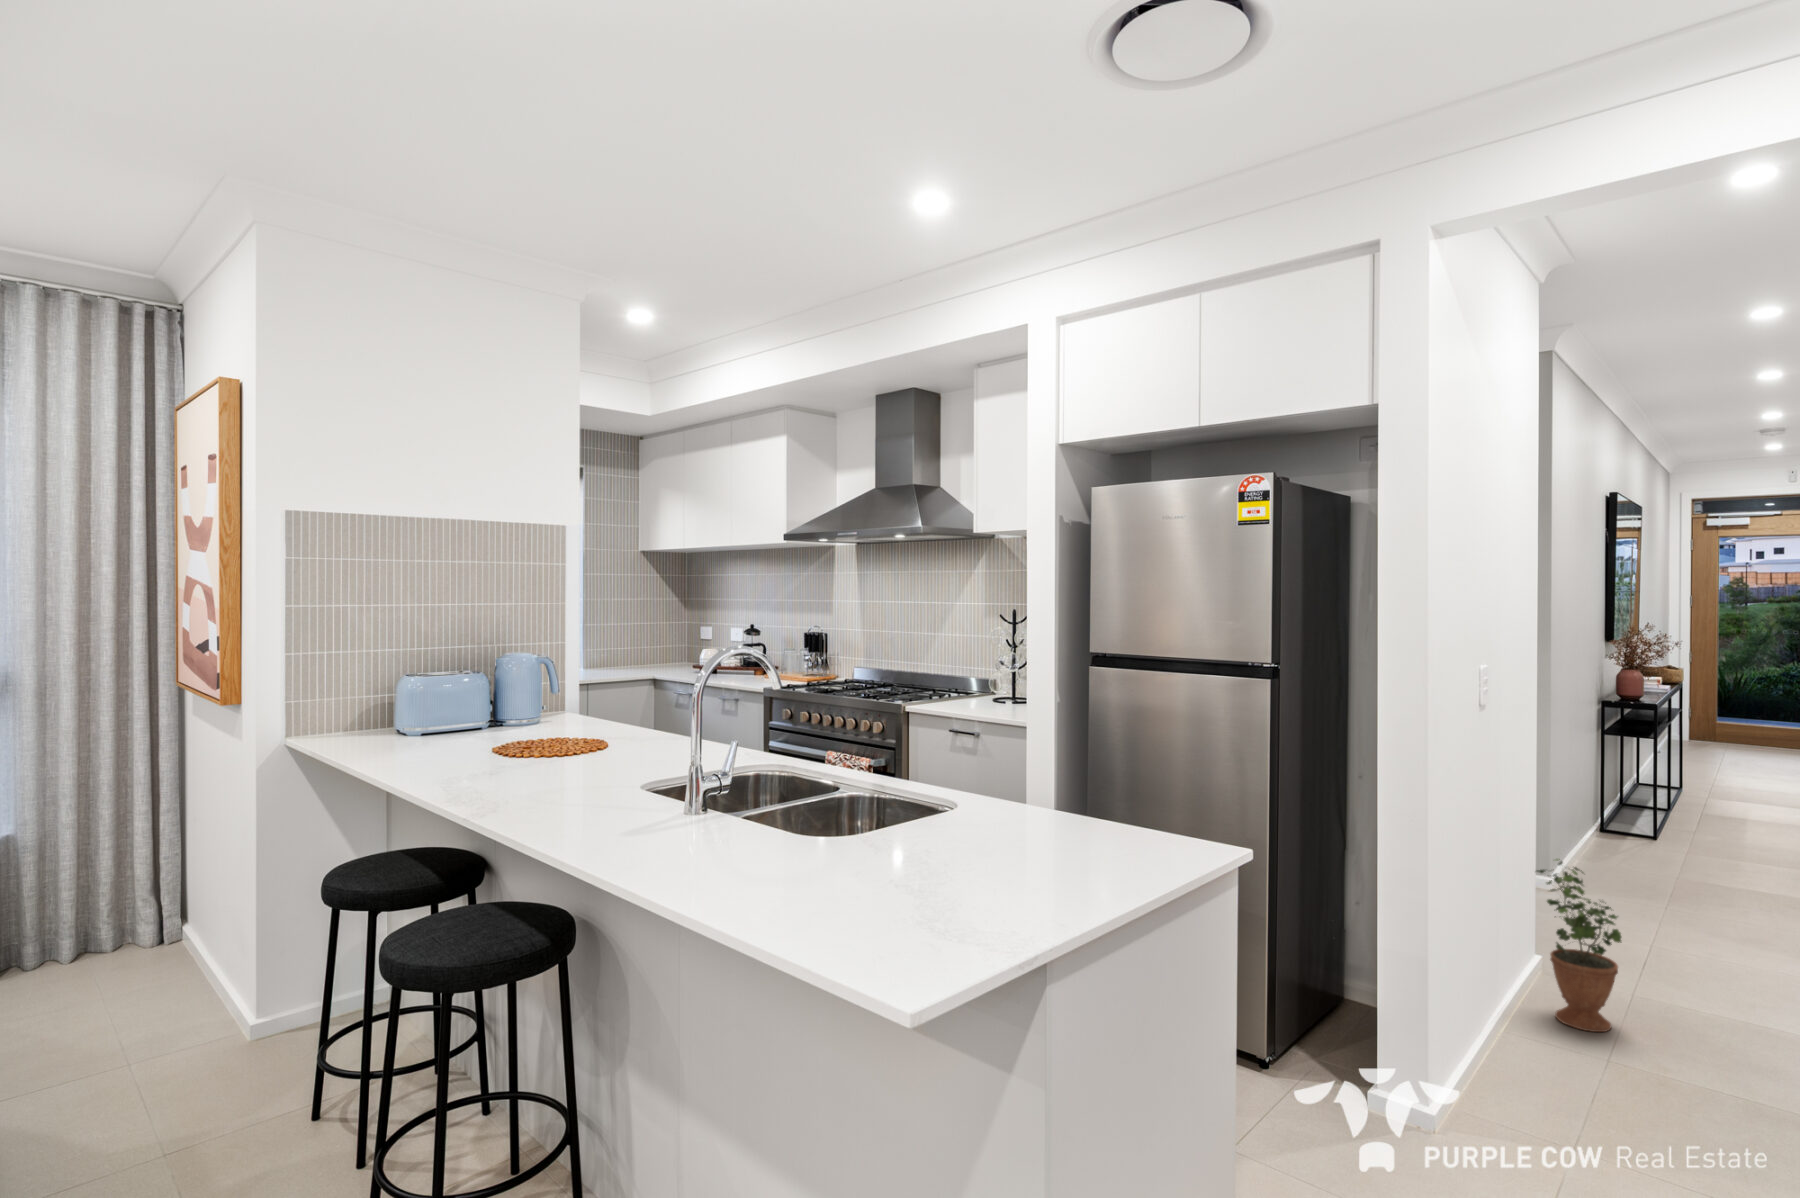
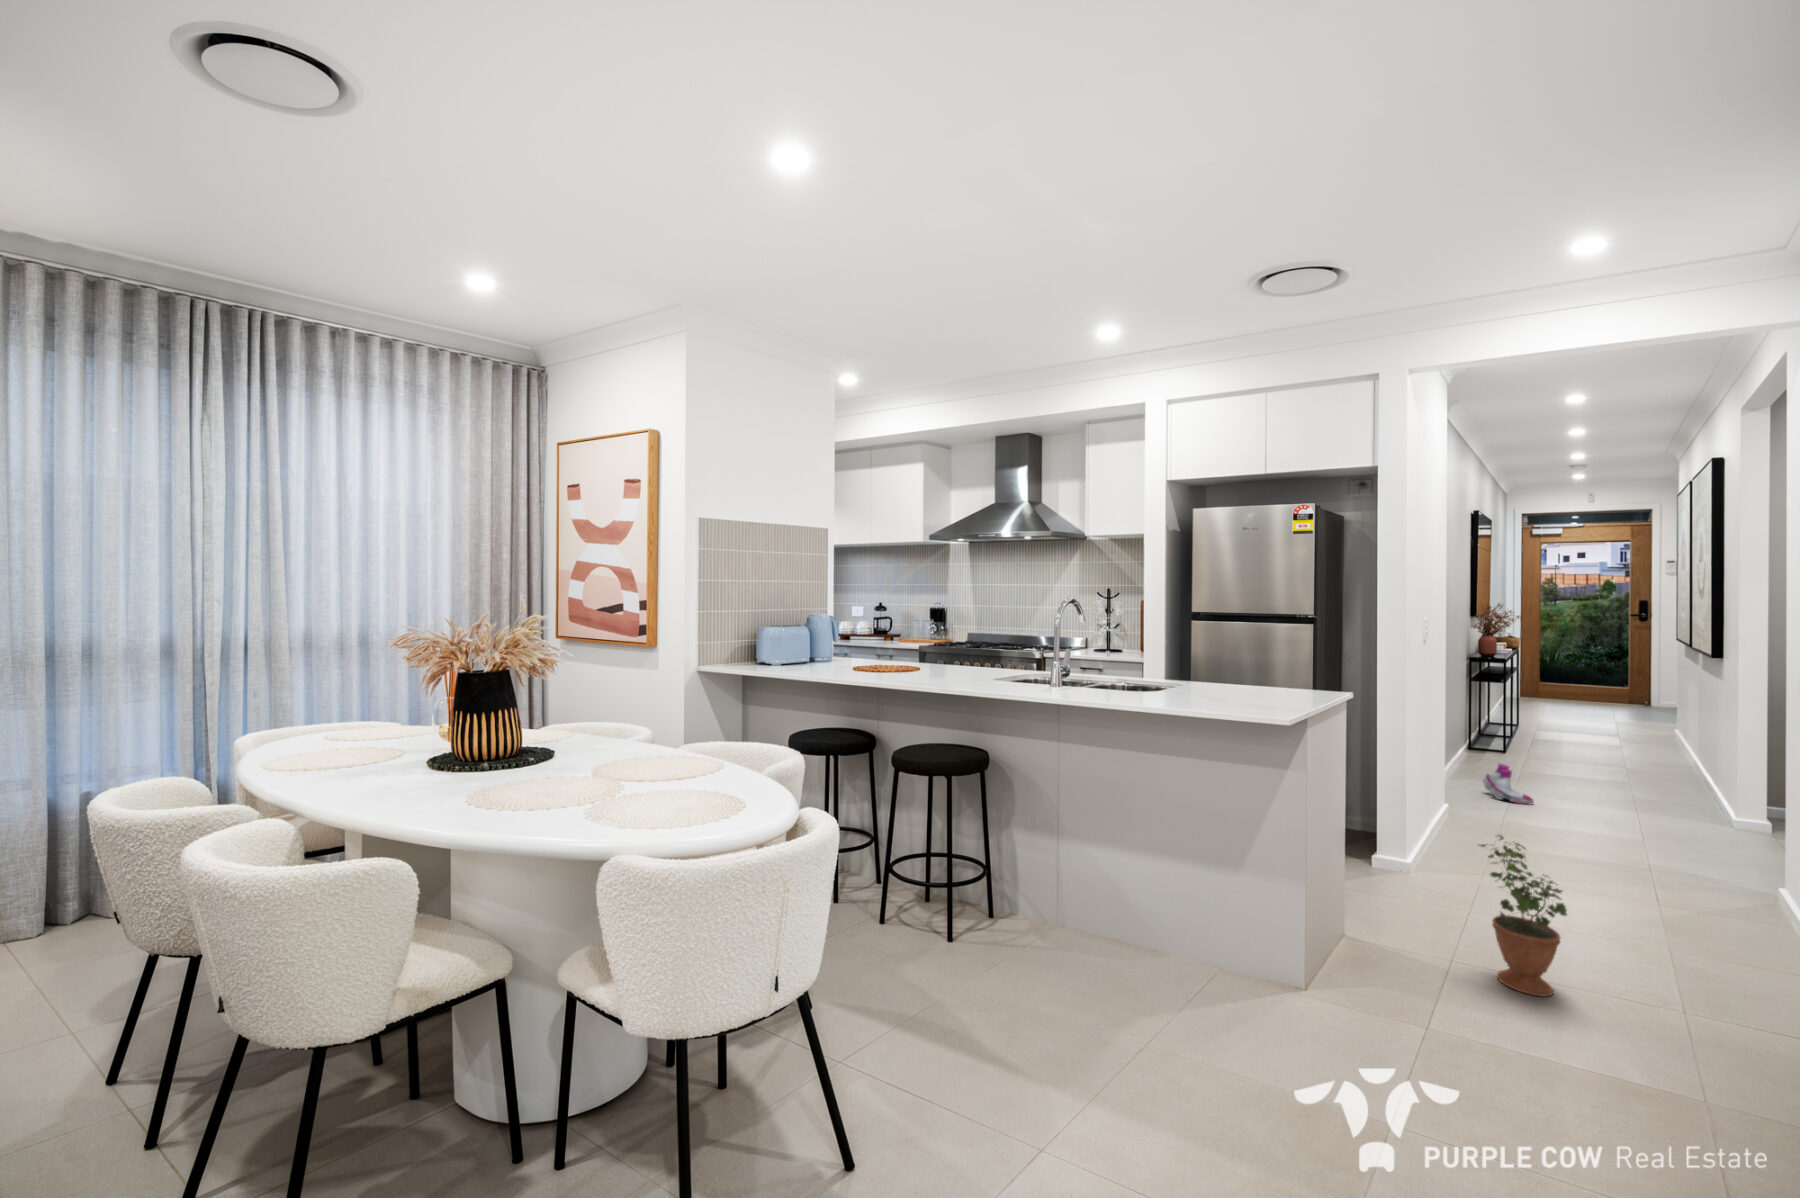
boots: none [1610,803,1668,852] -> present [1483,764,1534,805]

